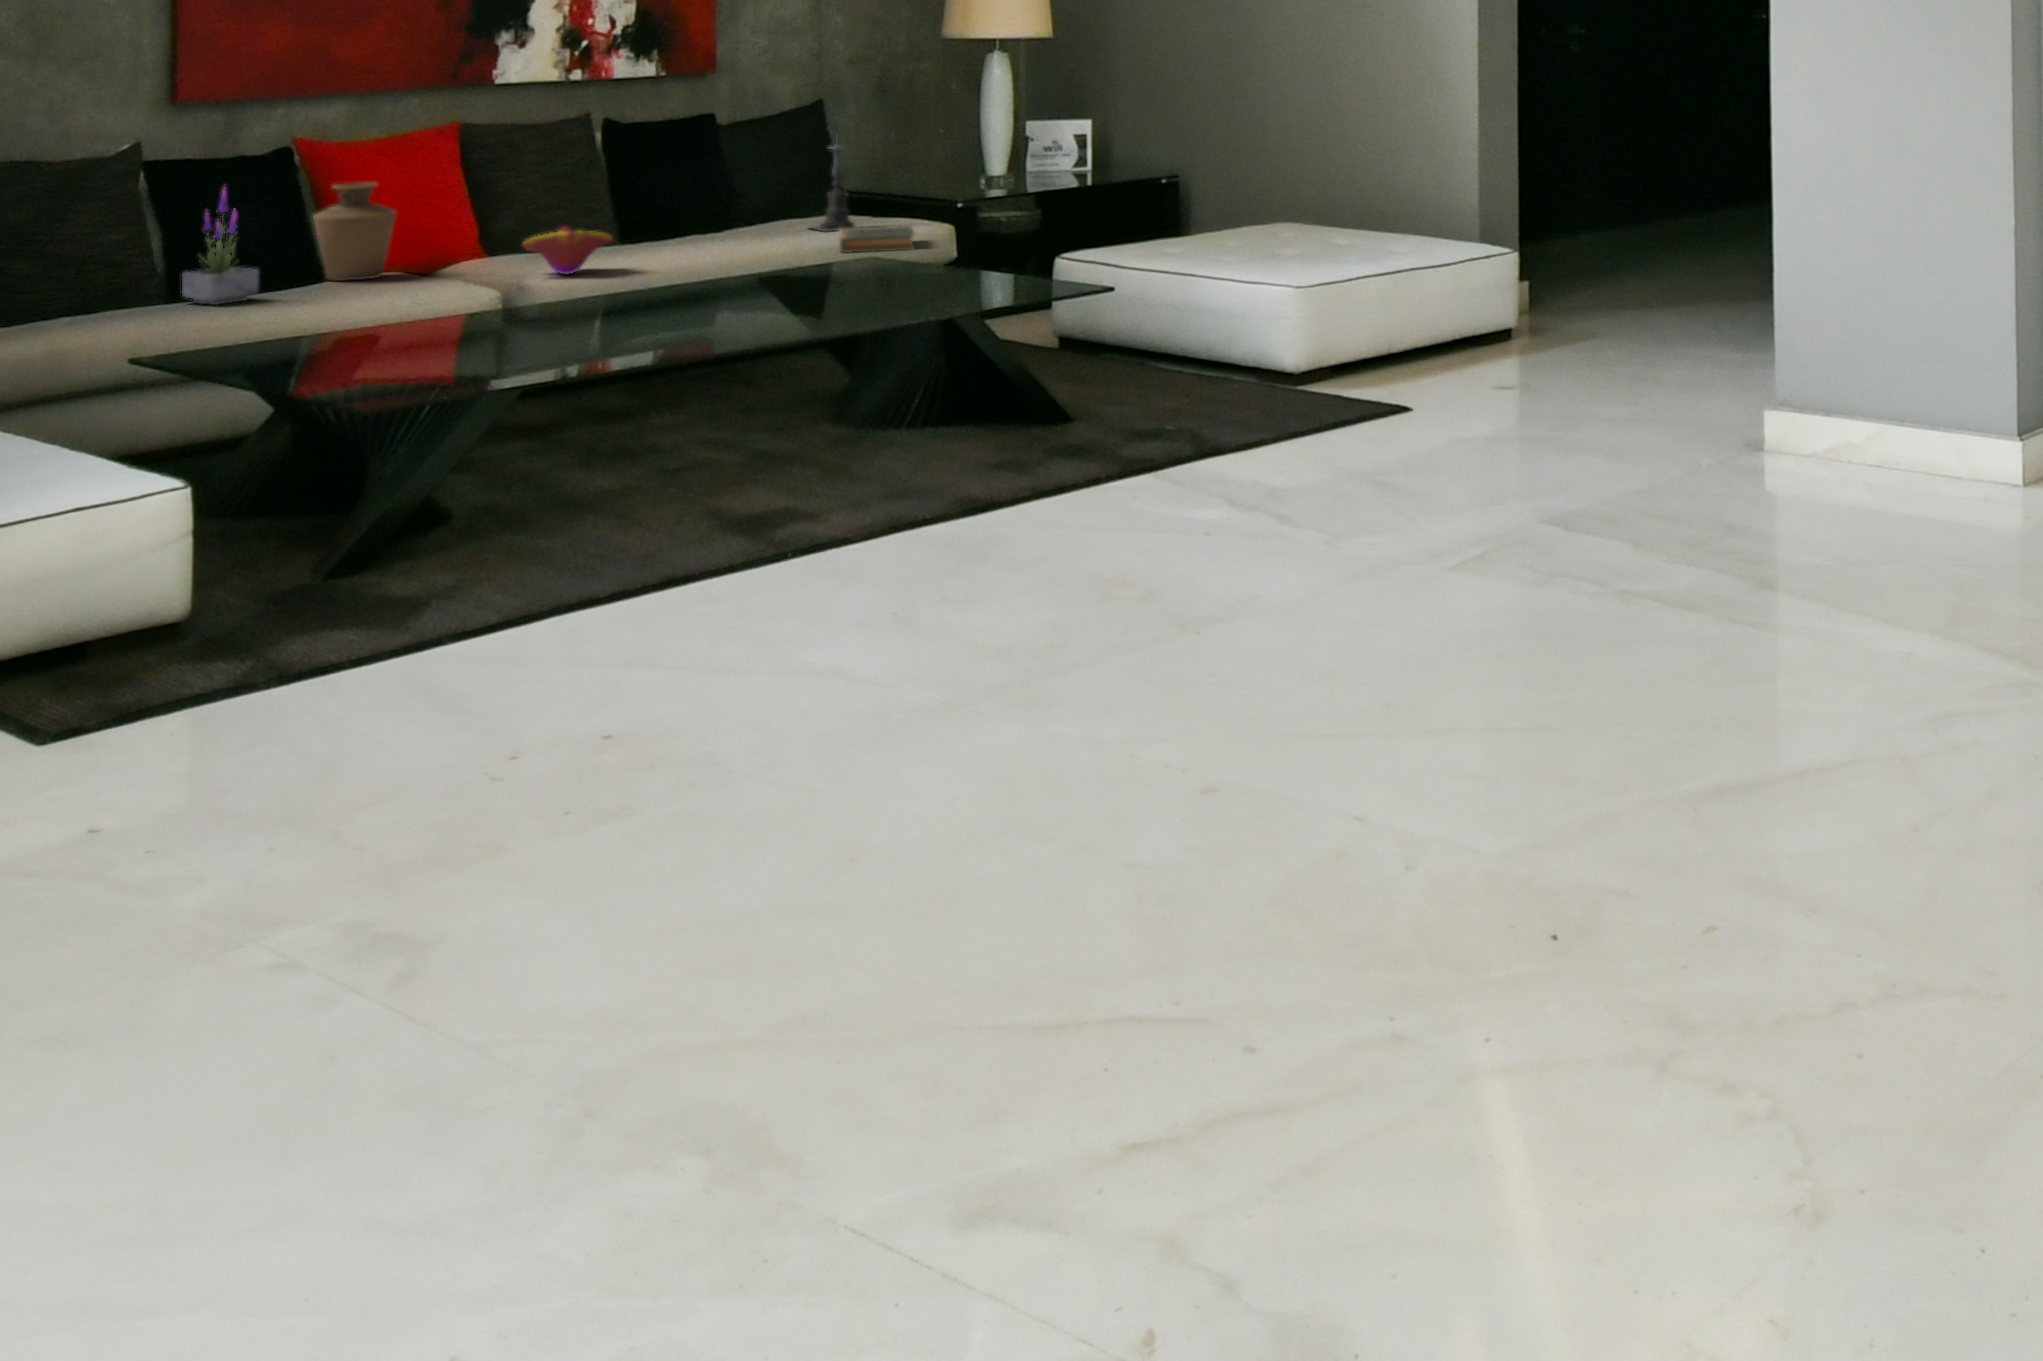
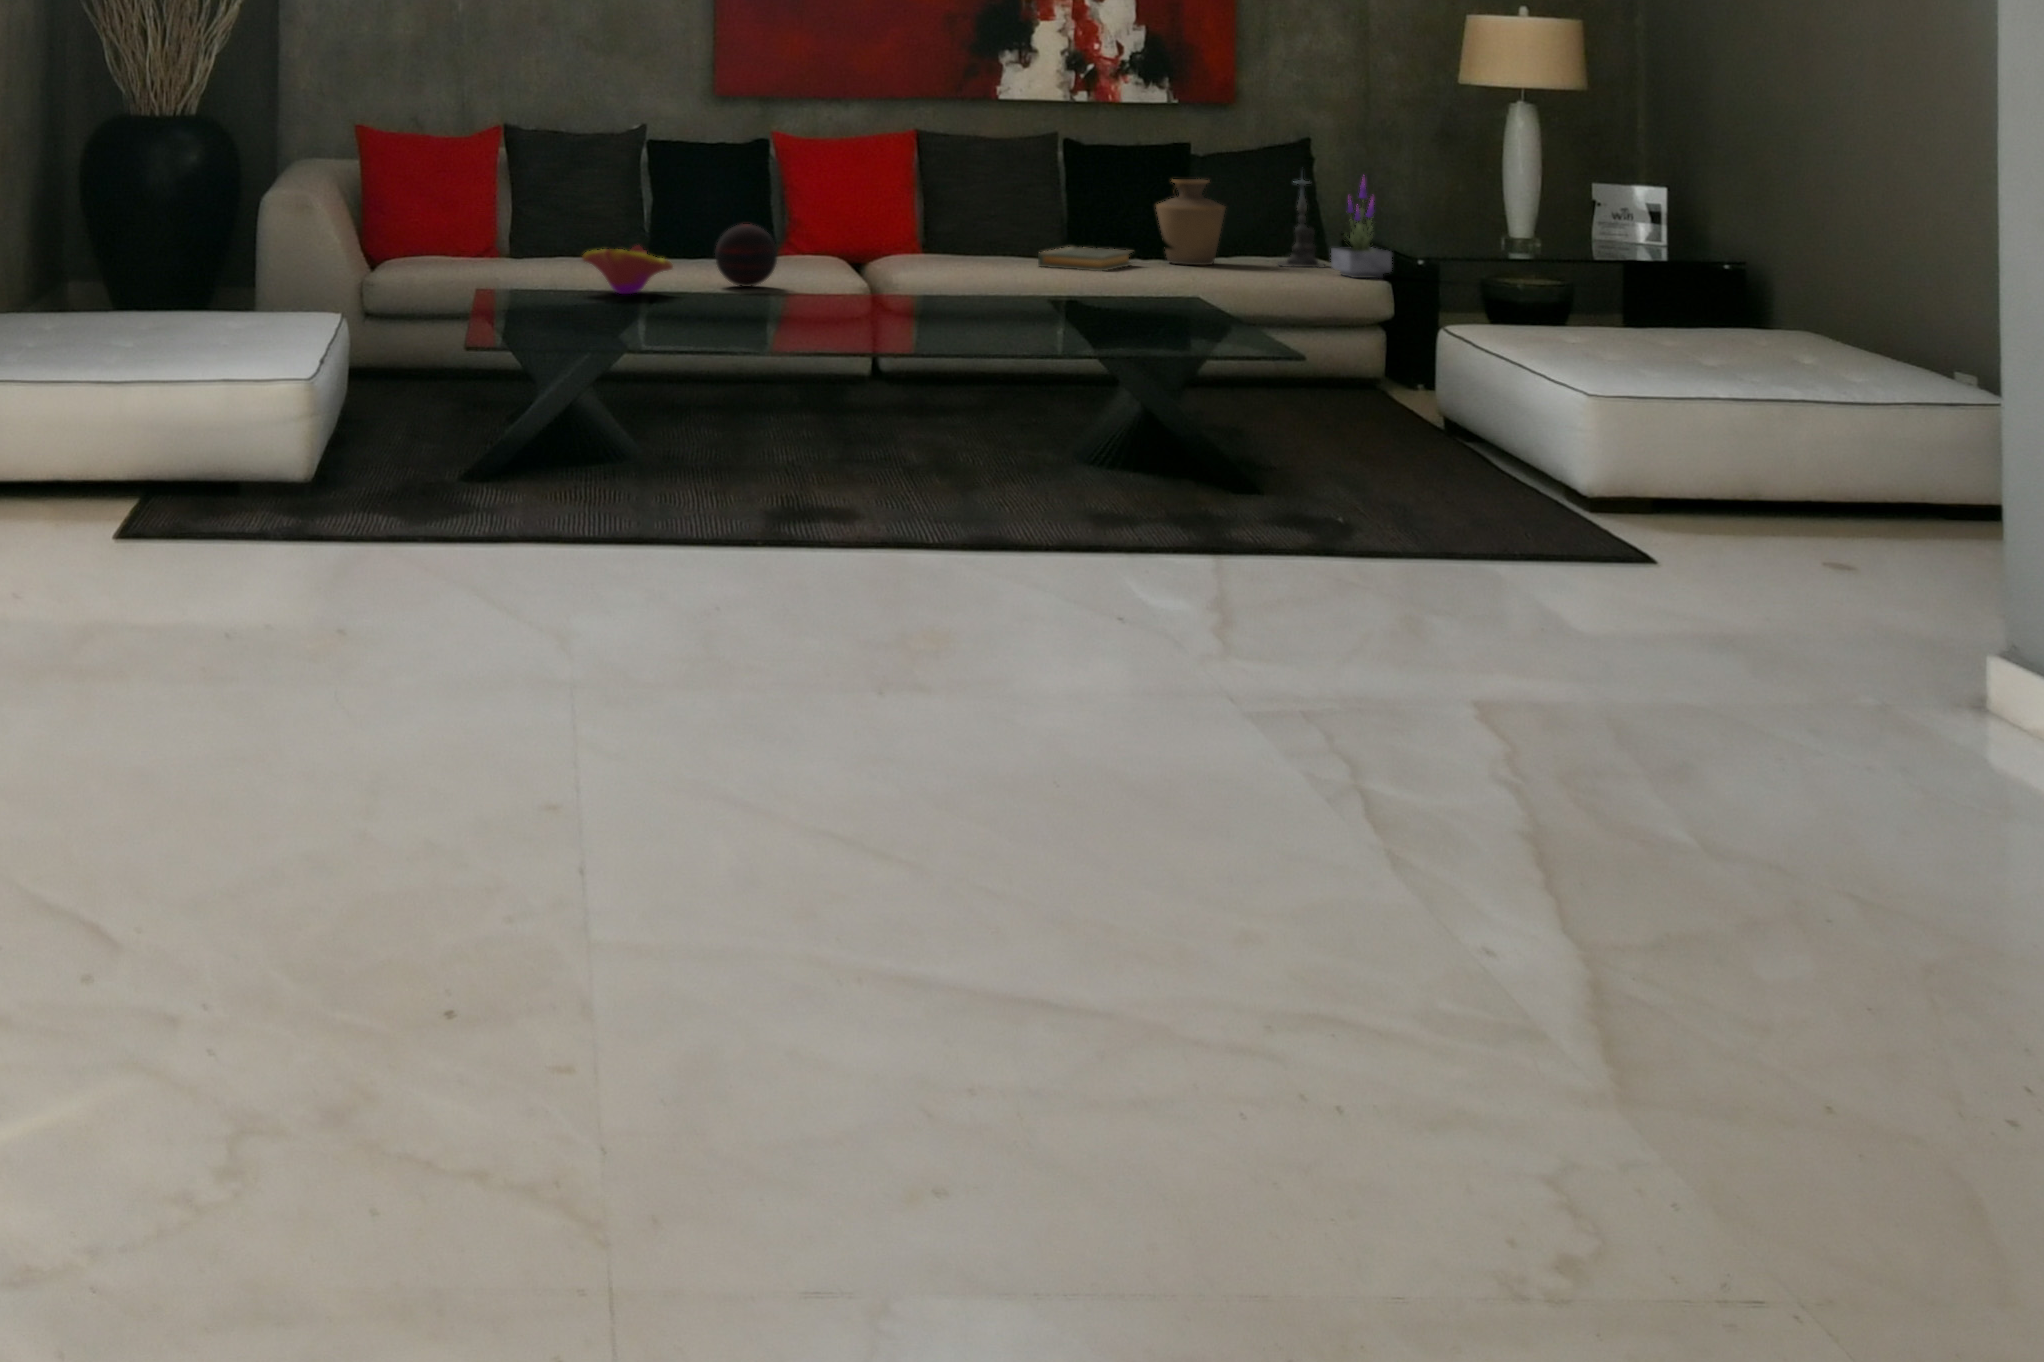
vase: present [313,183,396,281] -> present [1156,179,1225,265]
potted plant: present [182,187,259,305] -> present [1331,180,1392,278]
decorative bowl: present [523,226,612,274] -> present [582,246,673,294]
hardback book: present [839,226,914,253] -> present [1038,247,1131,271]
decorative orb: none [409,249,486,321] -> present [715,224,777,287]

